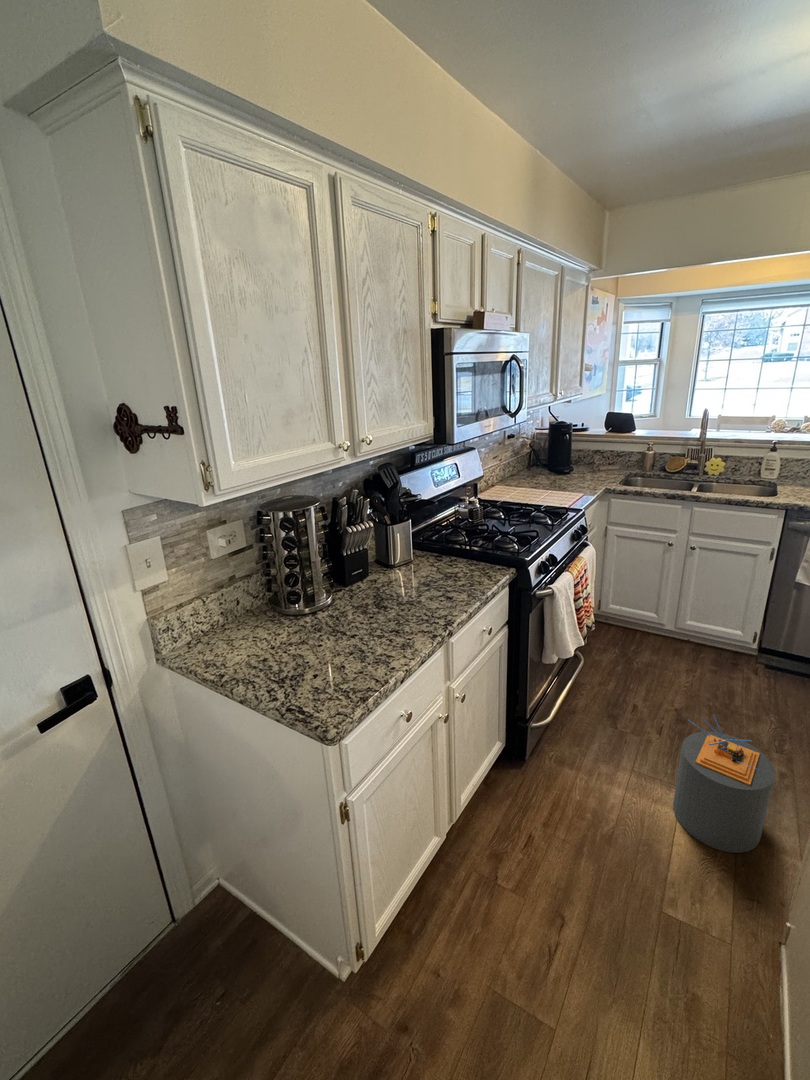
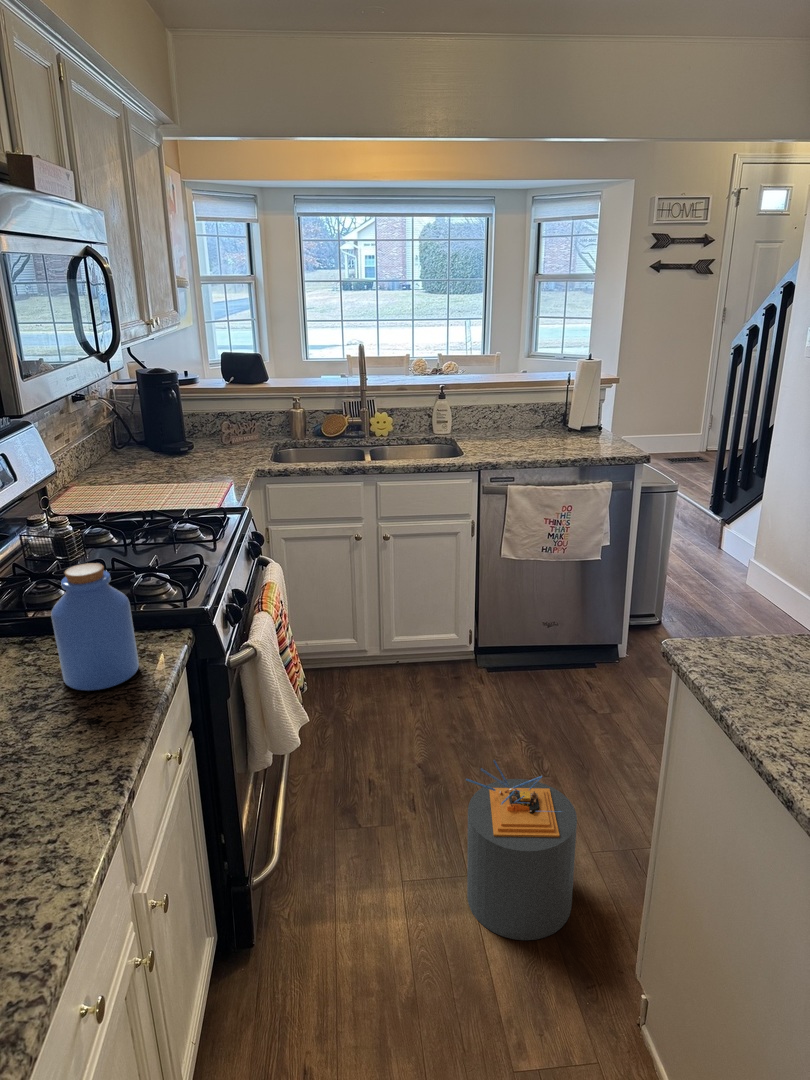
jar: none [444,523,480,586] -> present [51,563,139,691]

